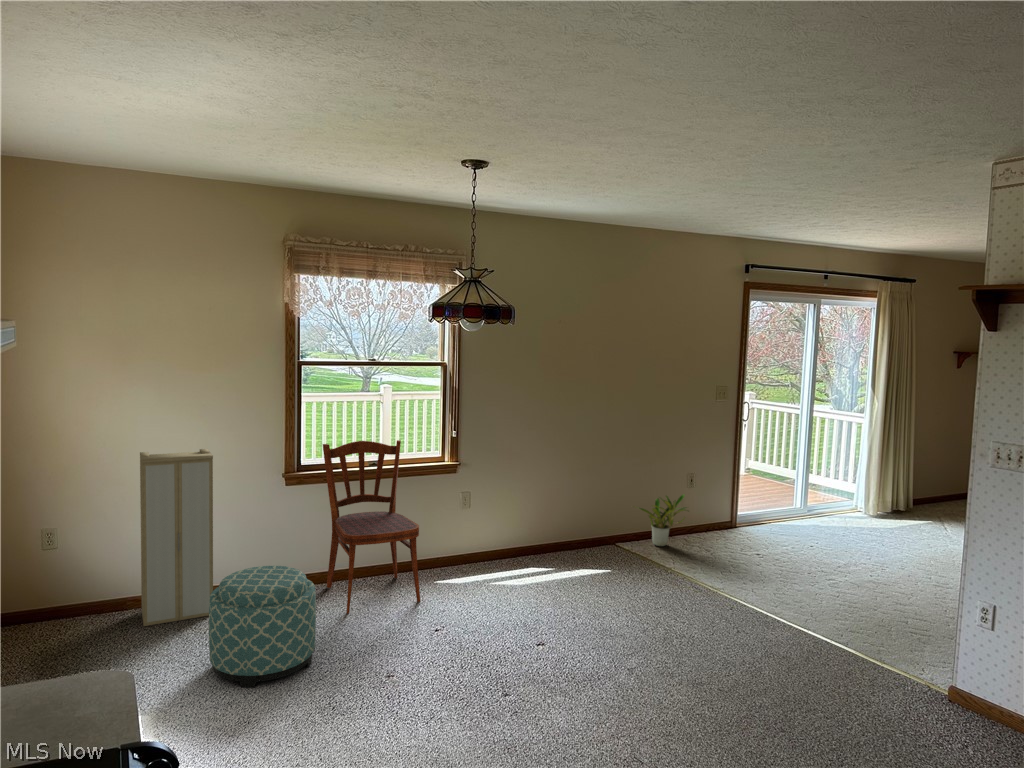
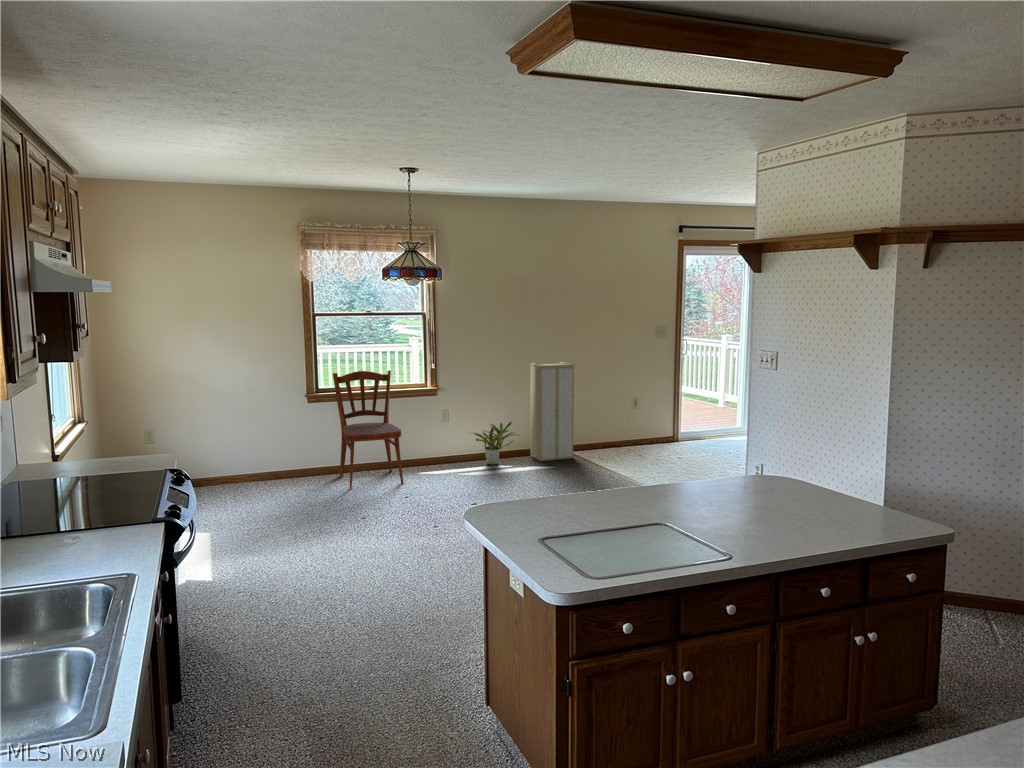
cabinet: present [140,449,213,626] -> present [531,362,575,461]
potted plant: present [639,494,687,546] -> present [473,421,519,465]
ottoman: present [209,566,316,688] -> none [251,450,322,522]

